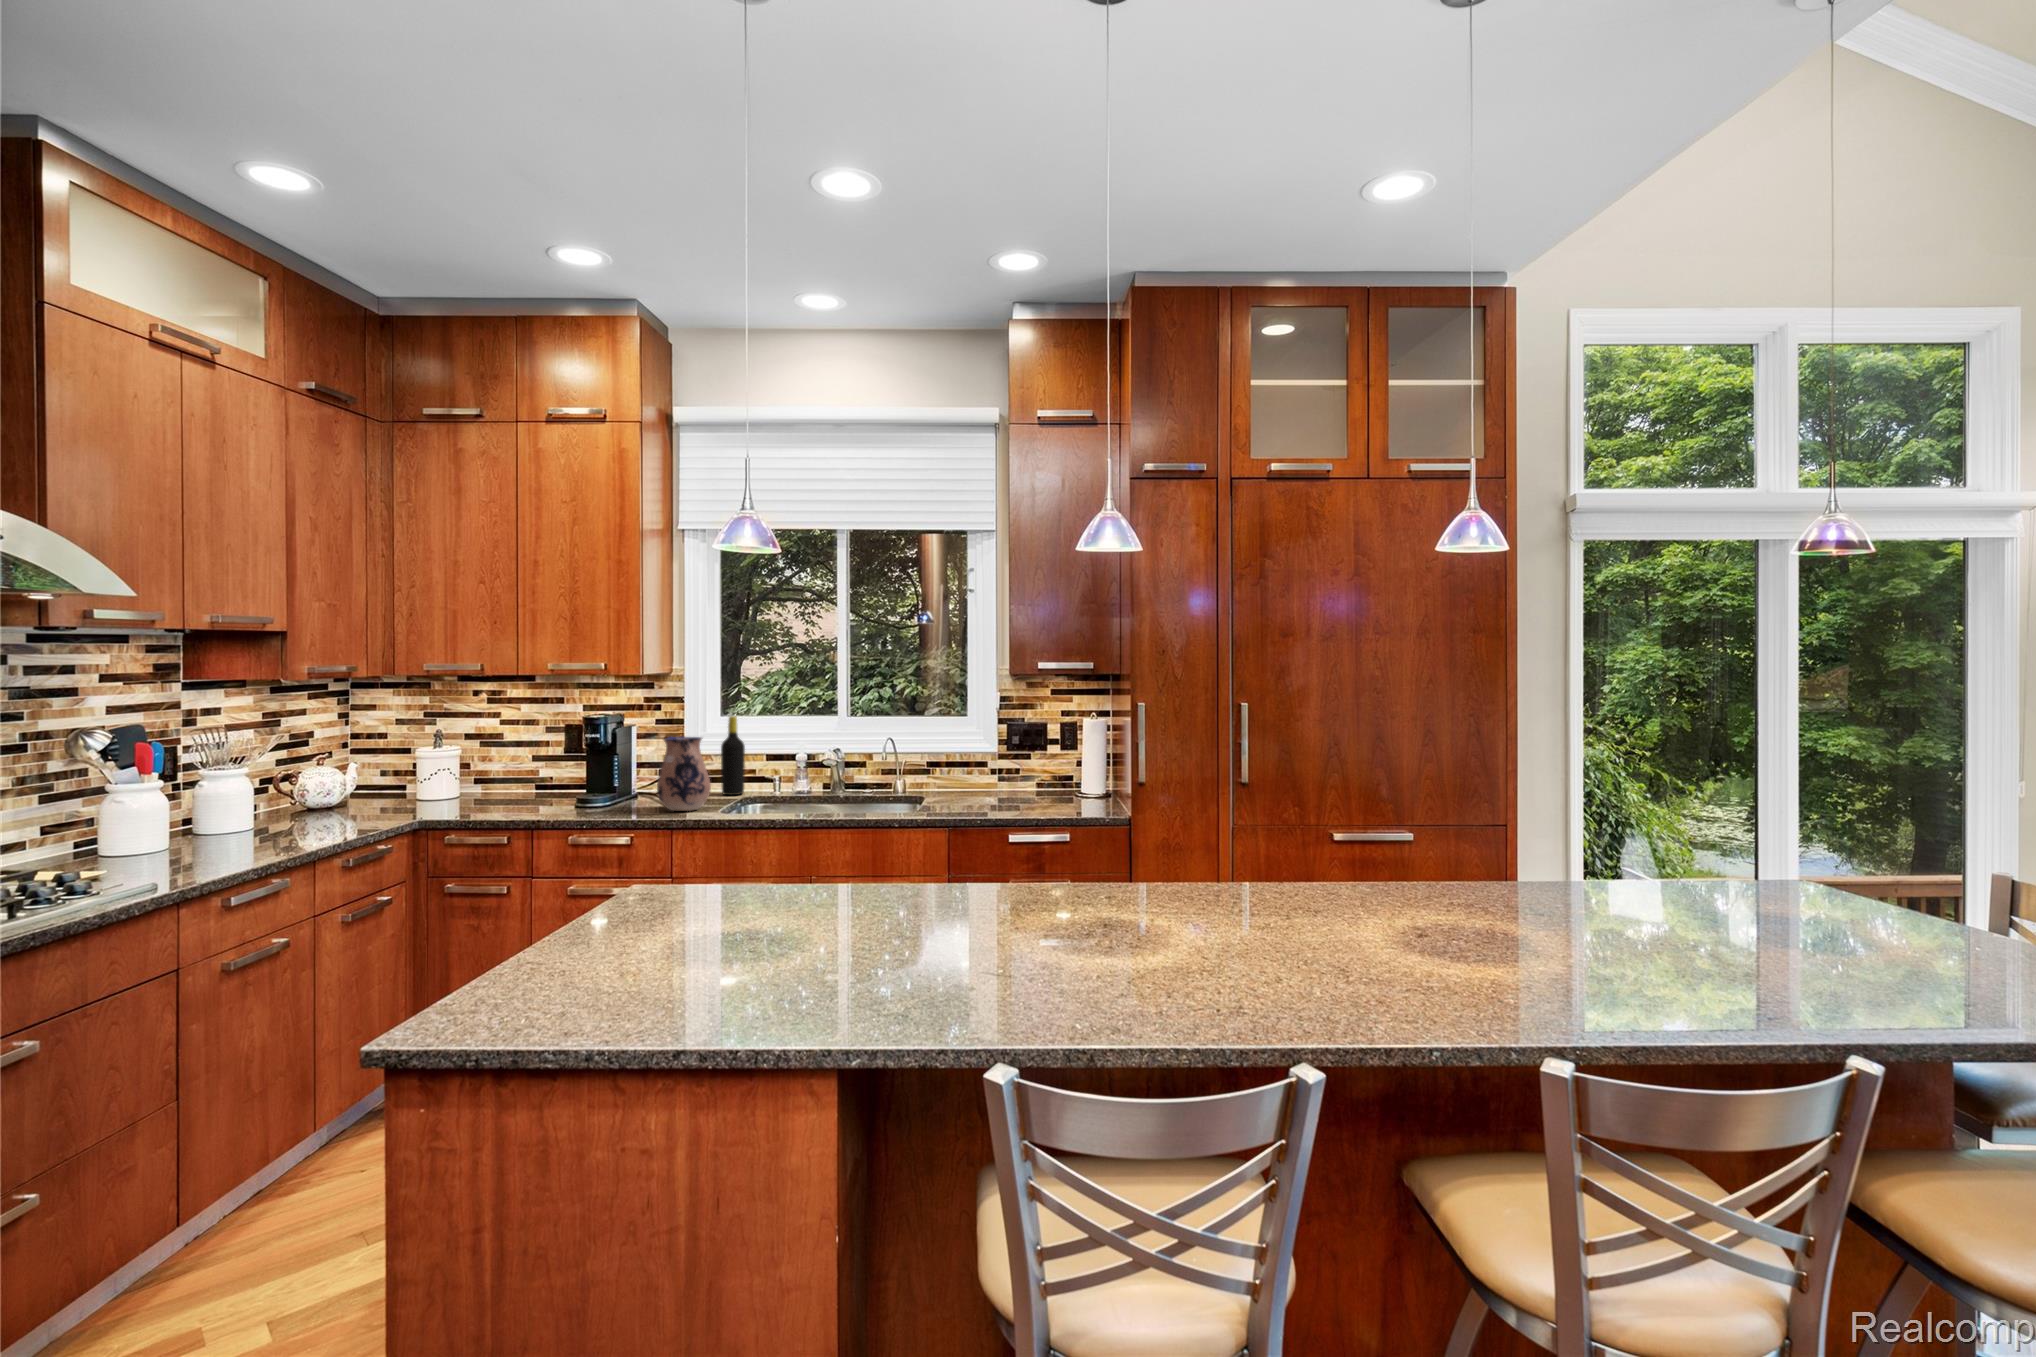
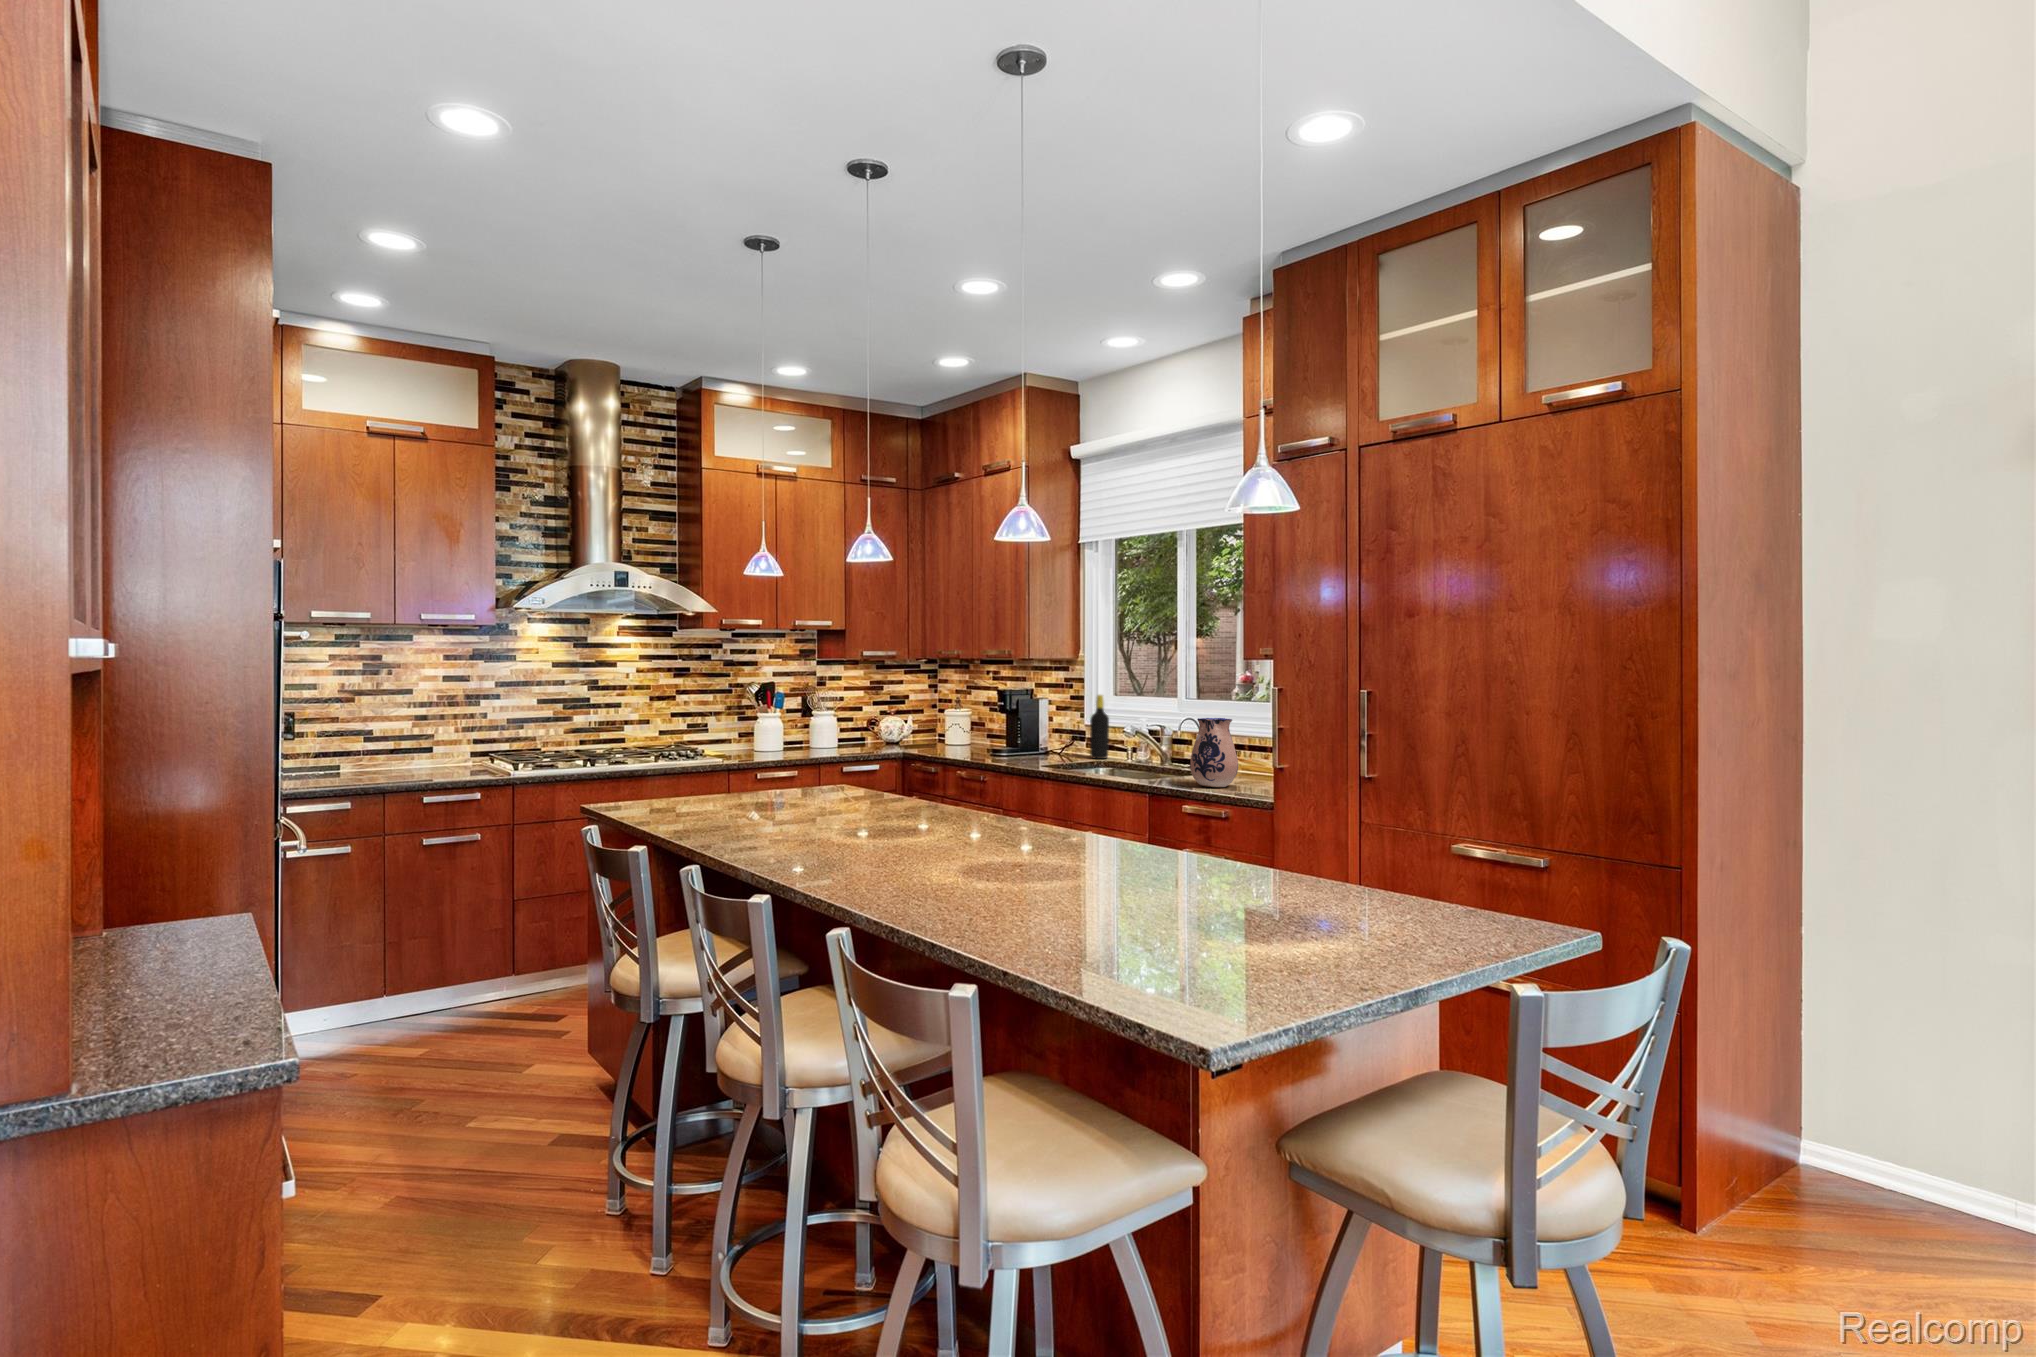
ceramic pitcher: present [657,736,711,811] -> present [1190,718,1238,787]

